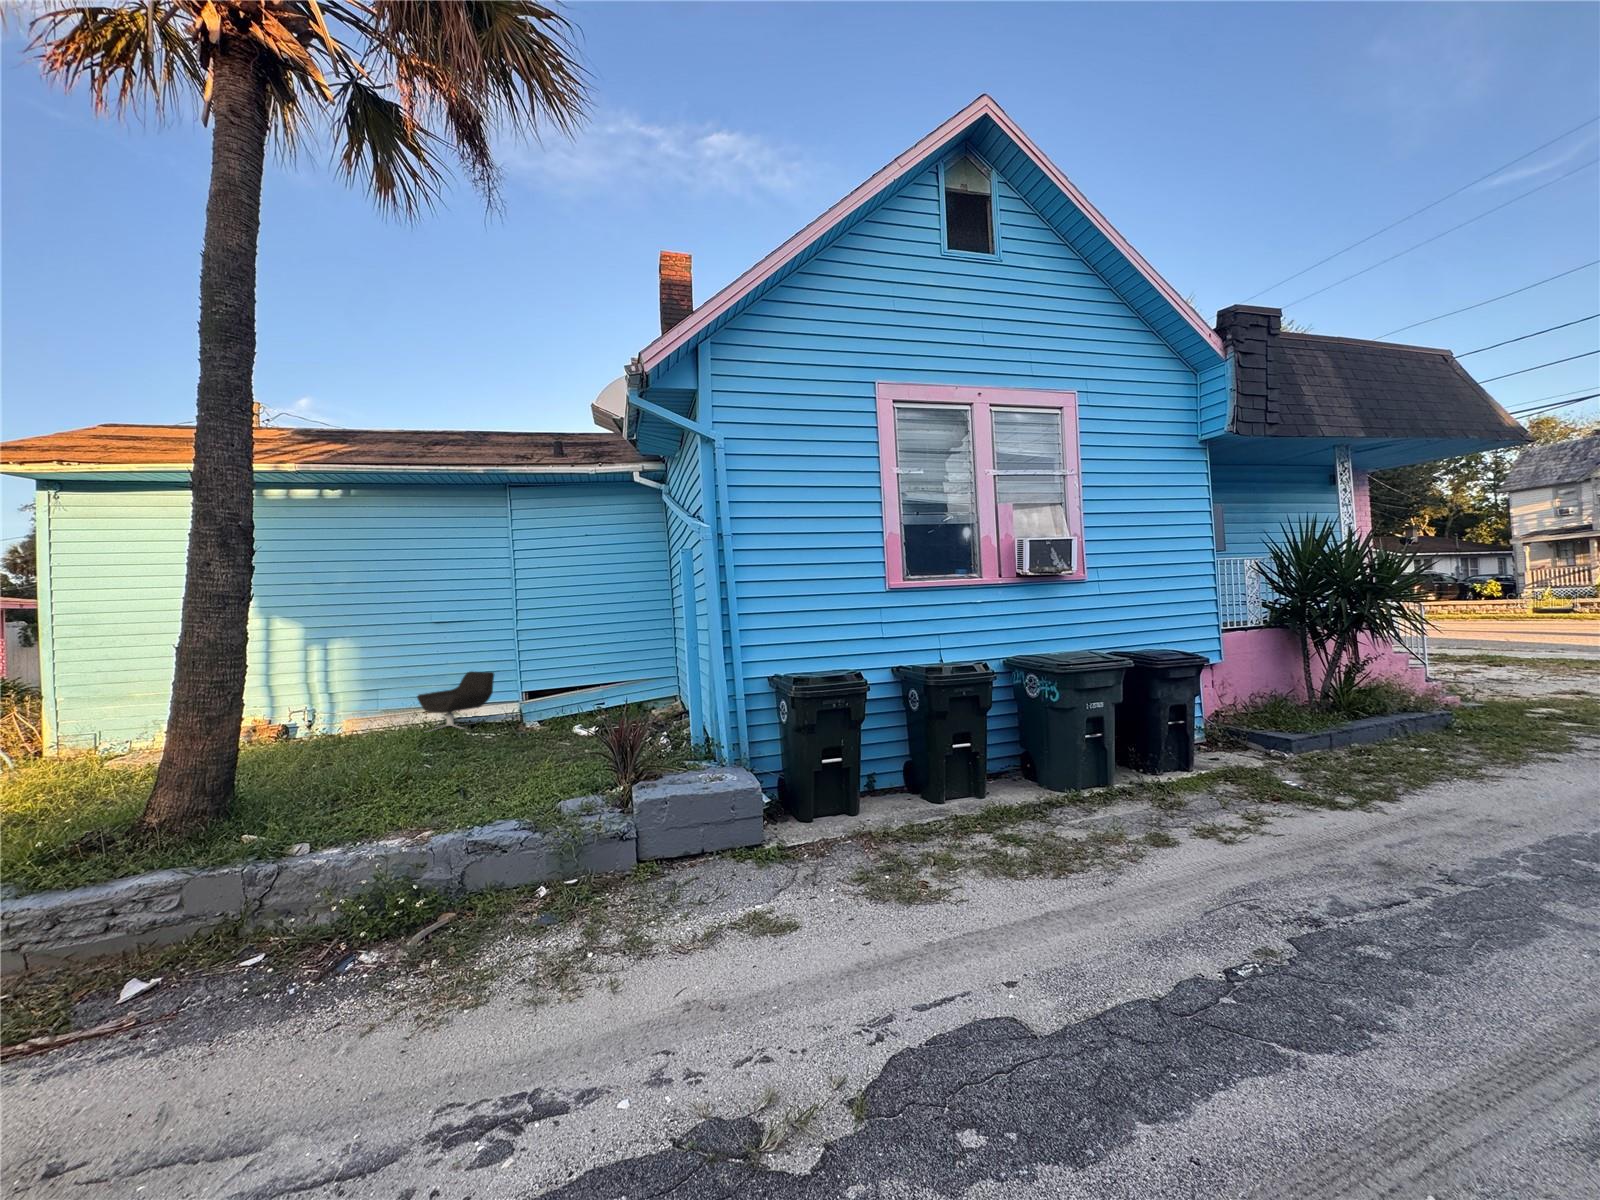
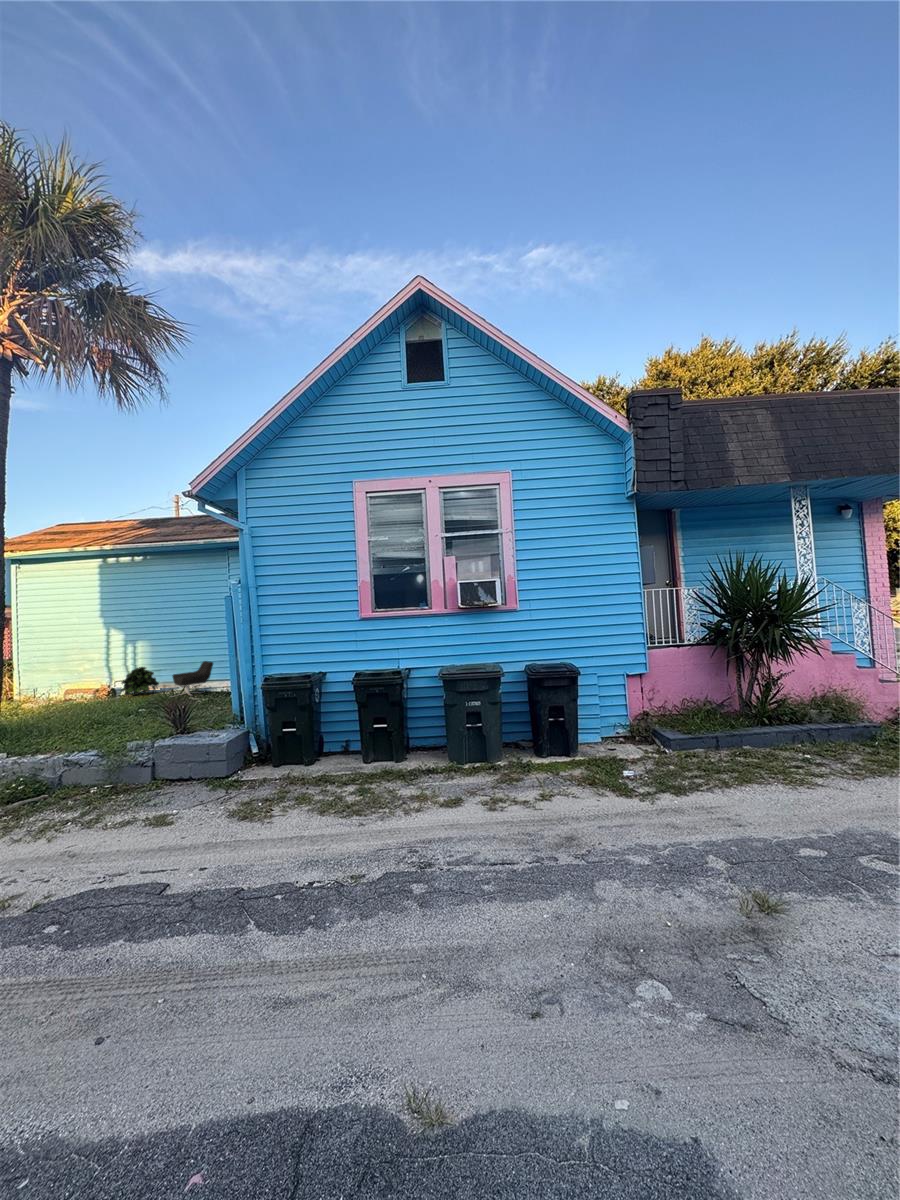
potted plant: none [314,682,384,735] -> present [121,667,159,695]

